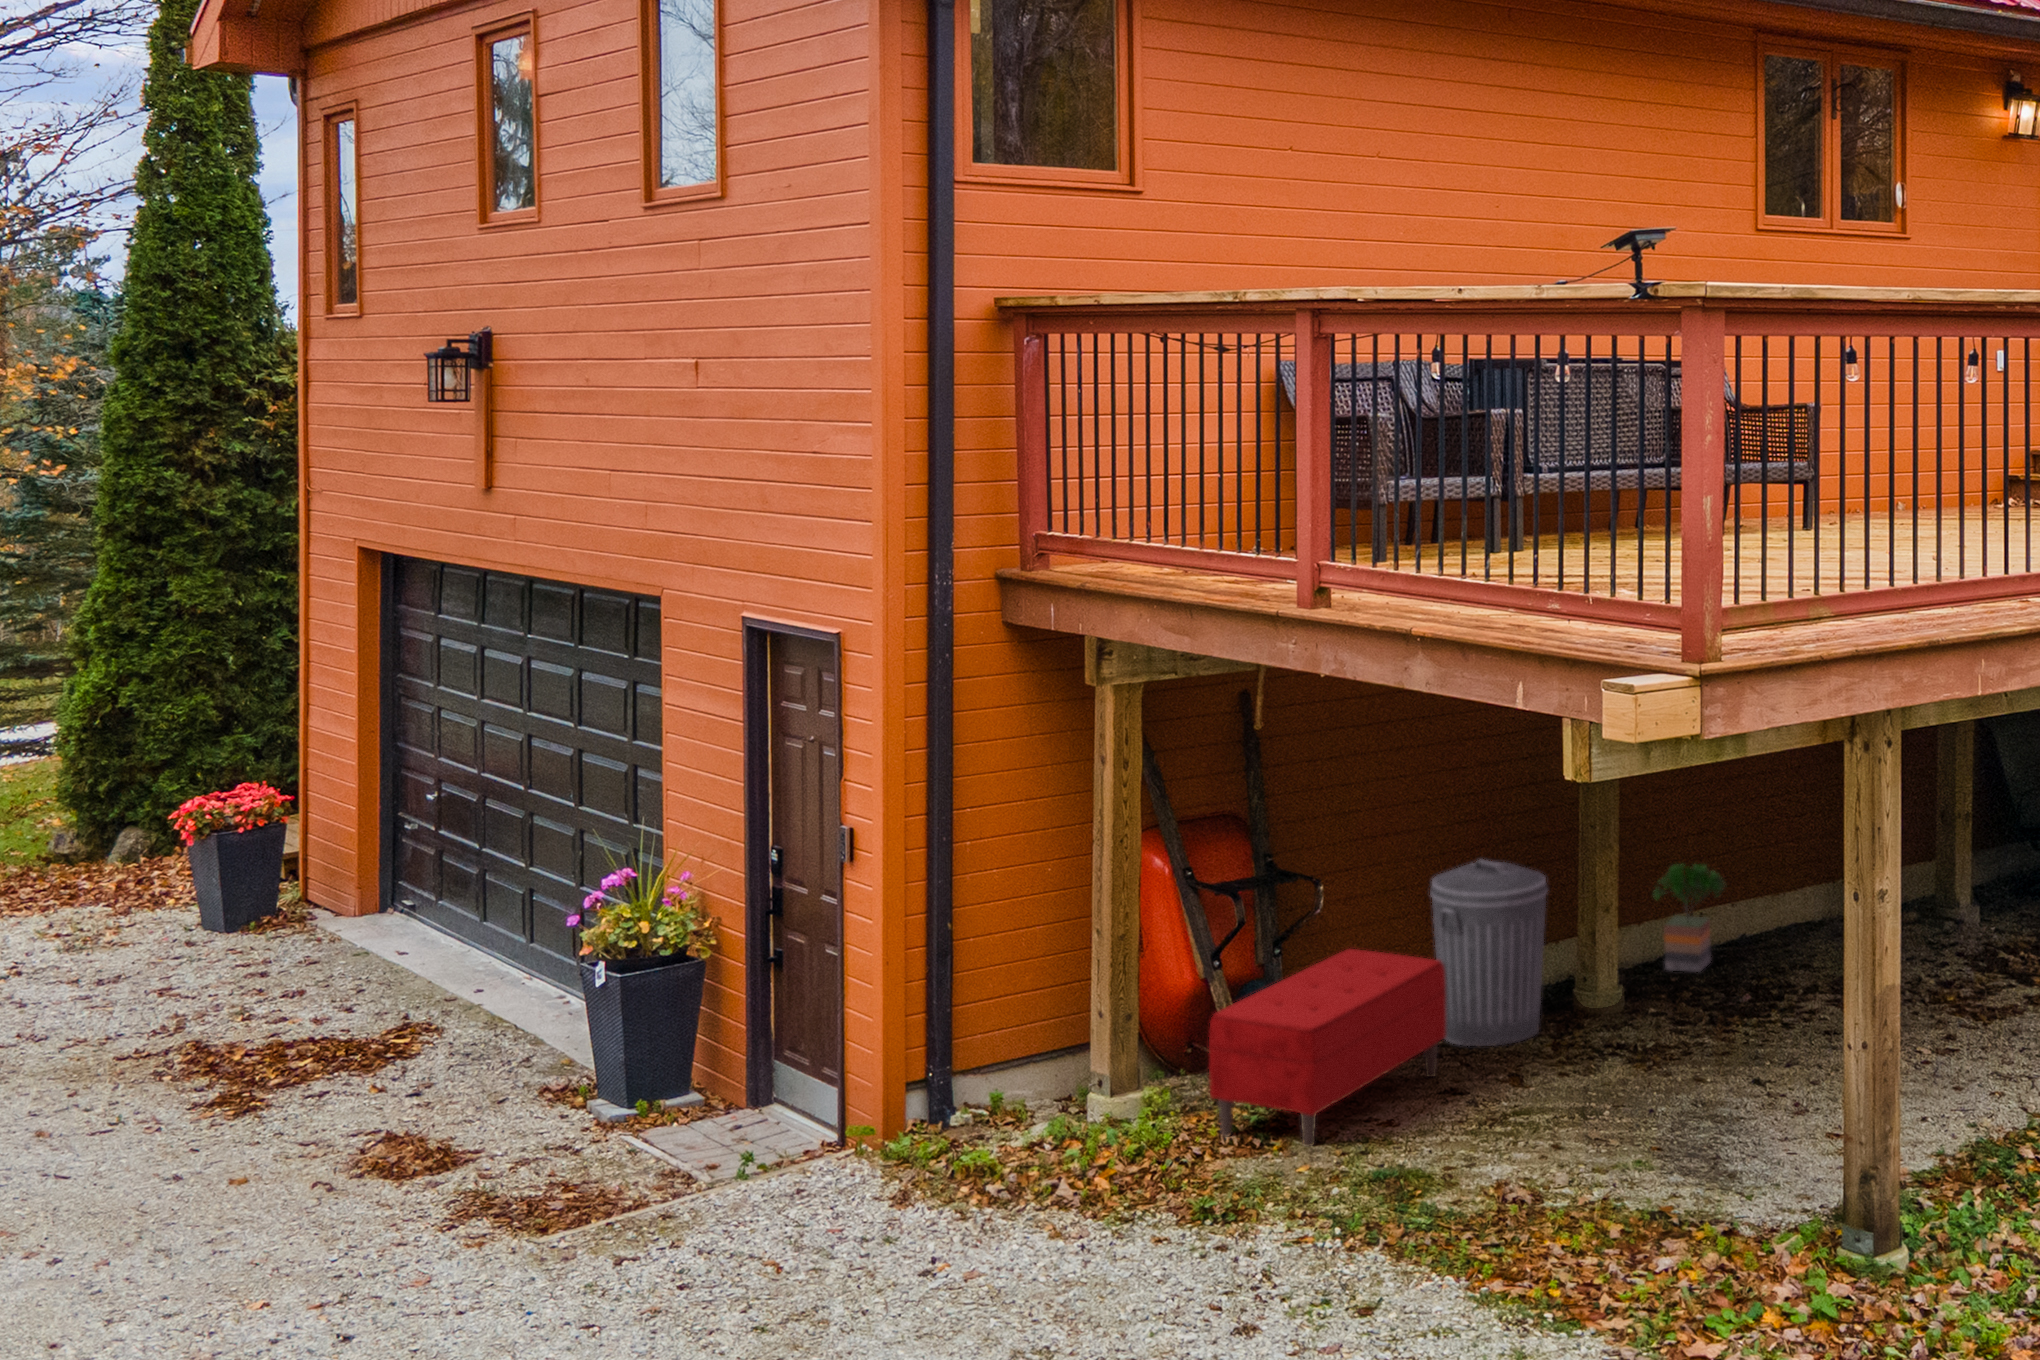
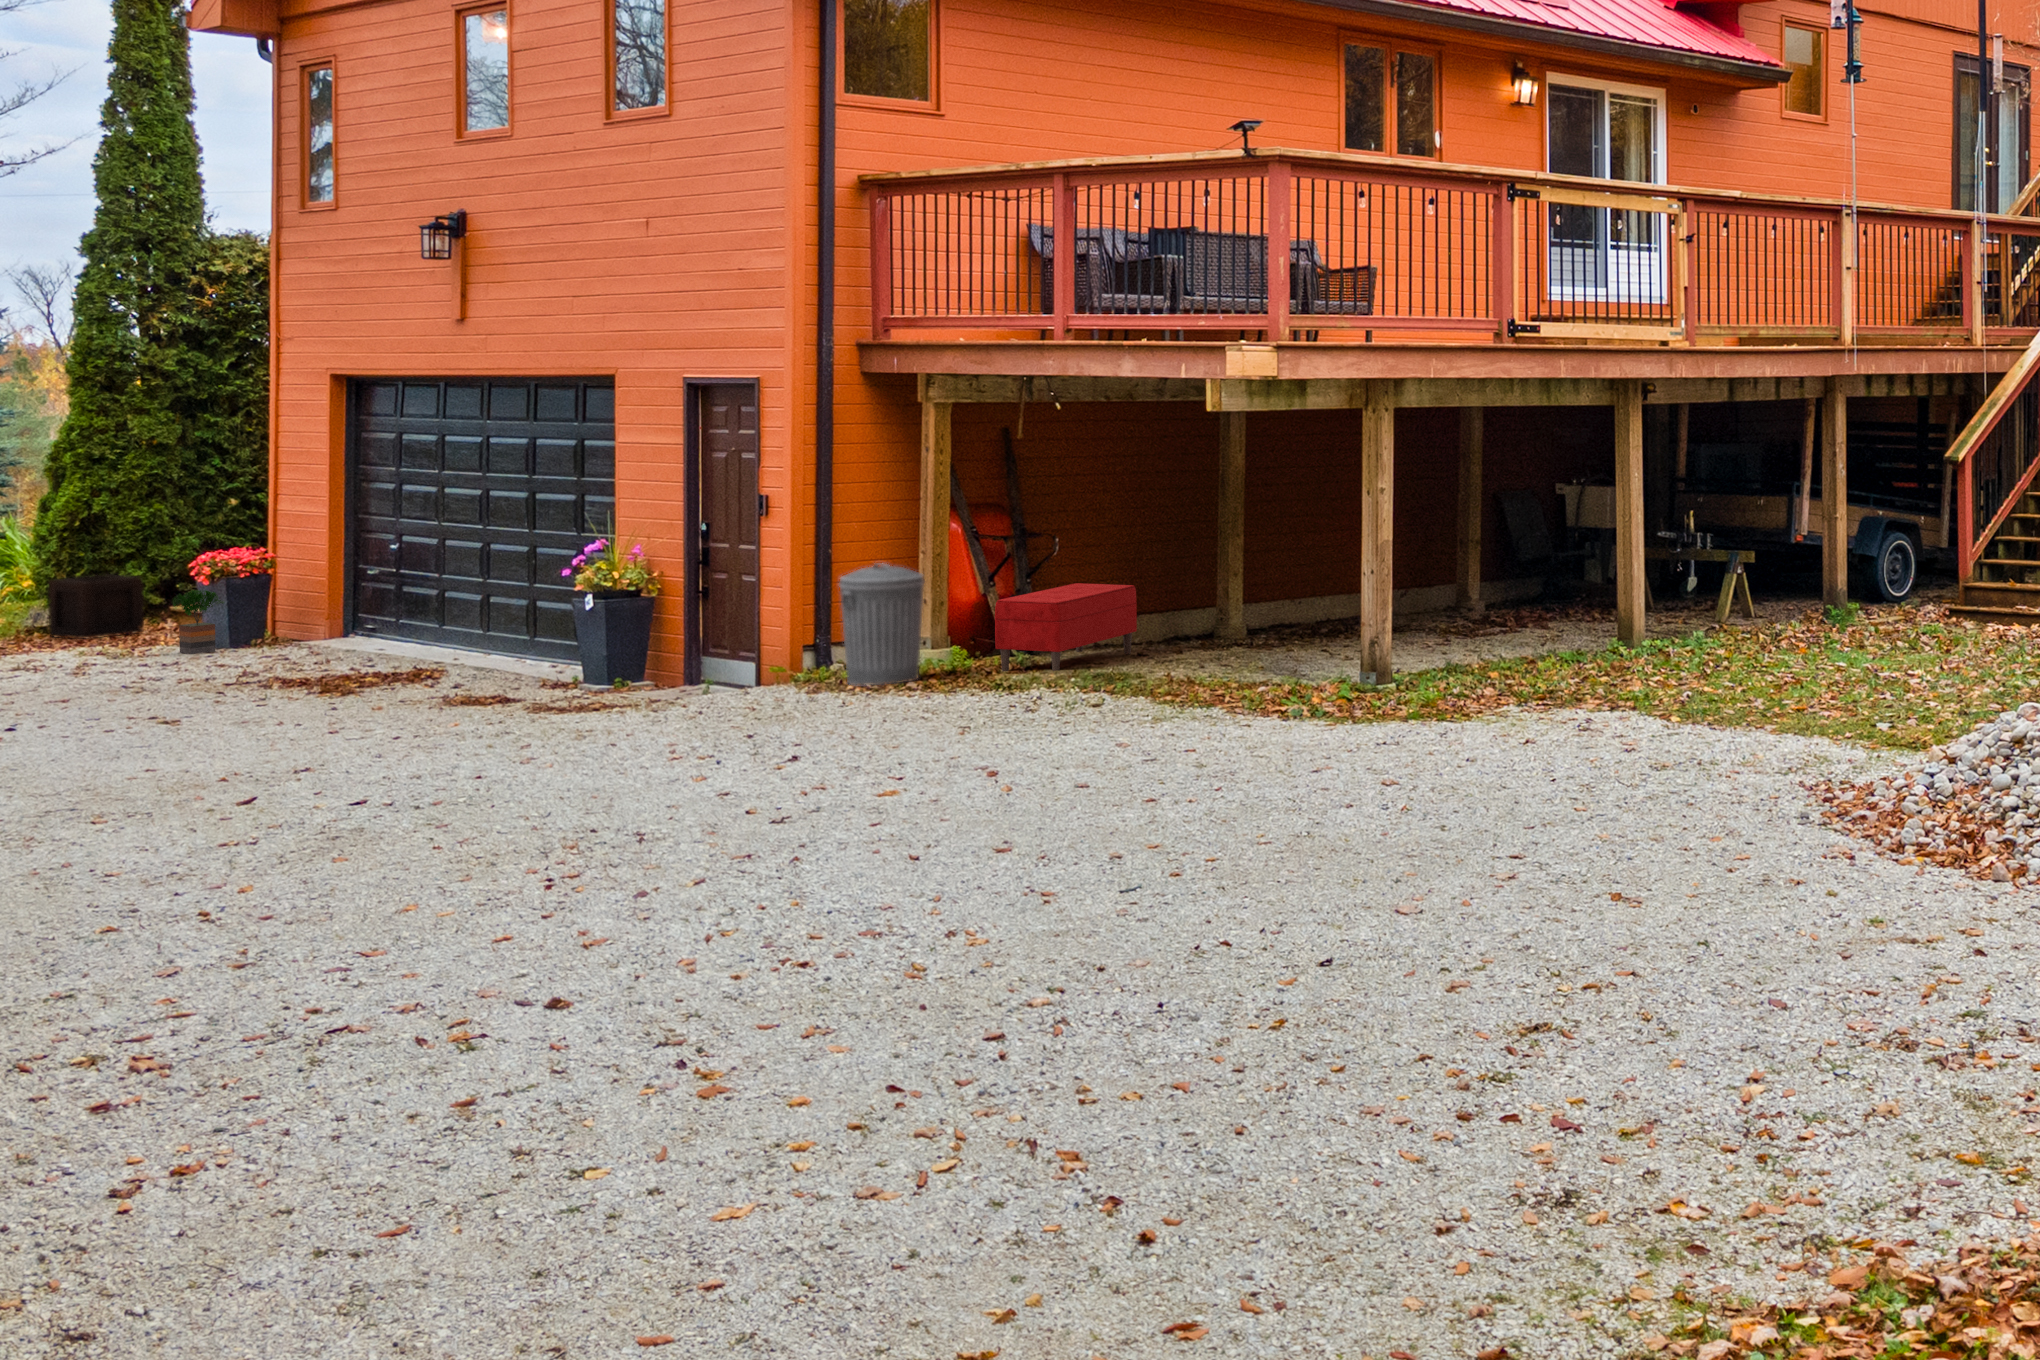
wooden crate: none [36,786,158,885] -> present [48,574,144,639]
trash can: present [1430,860,1548,1046] -> present [839,564,924,685]
potted tree: present [1654,863,1724,972] -> present [173,590,224,654]

